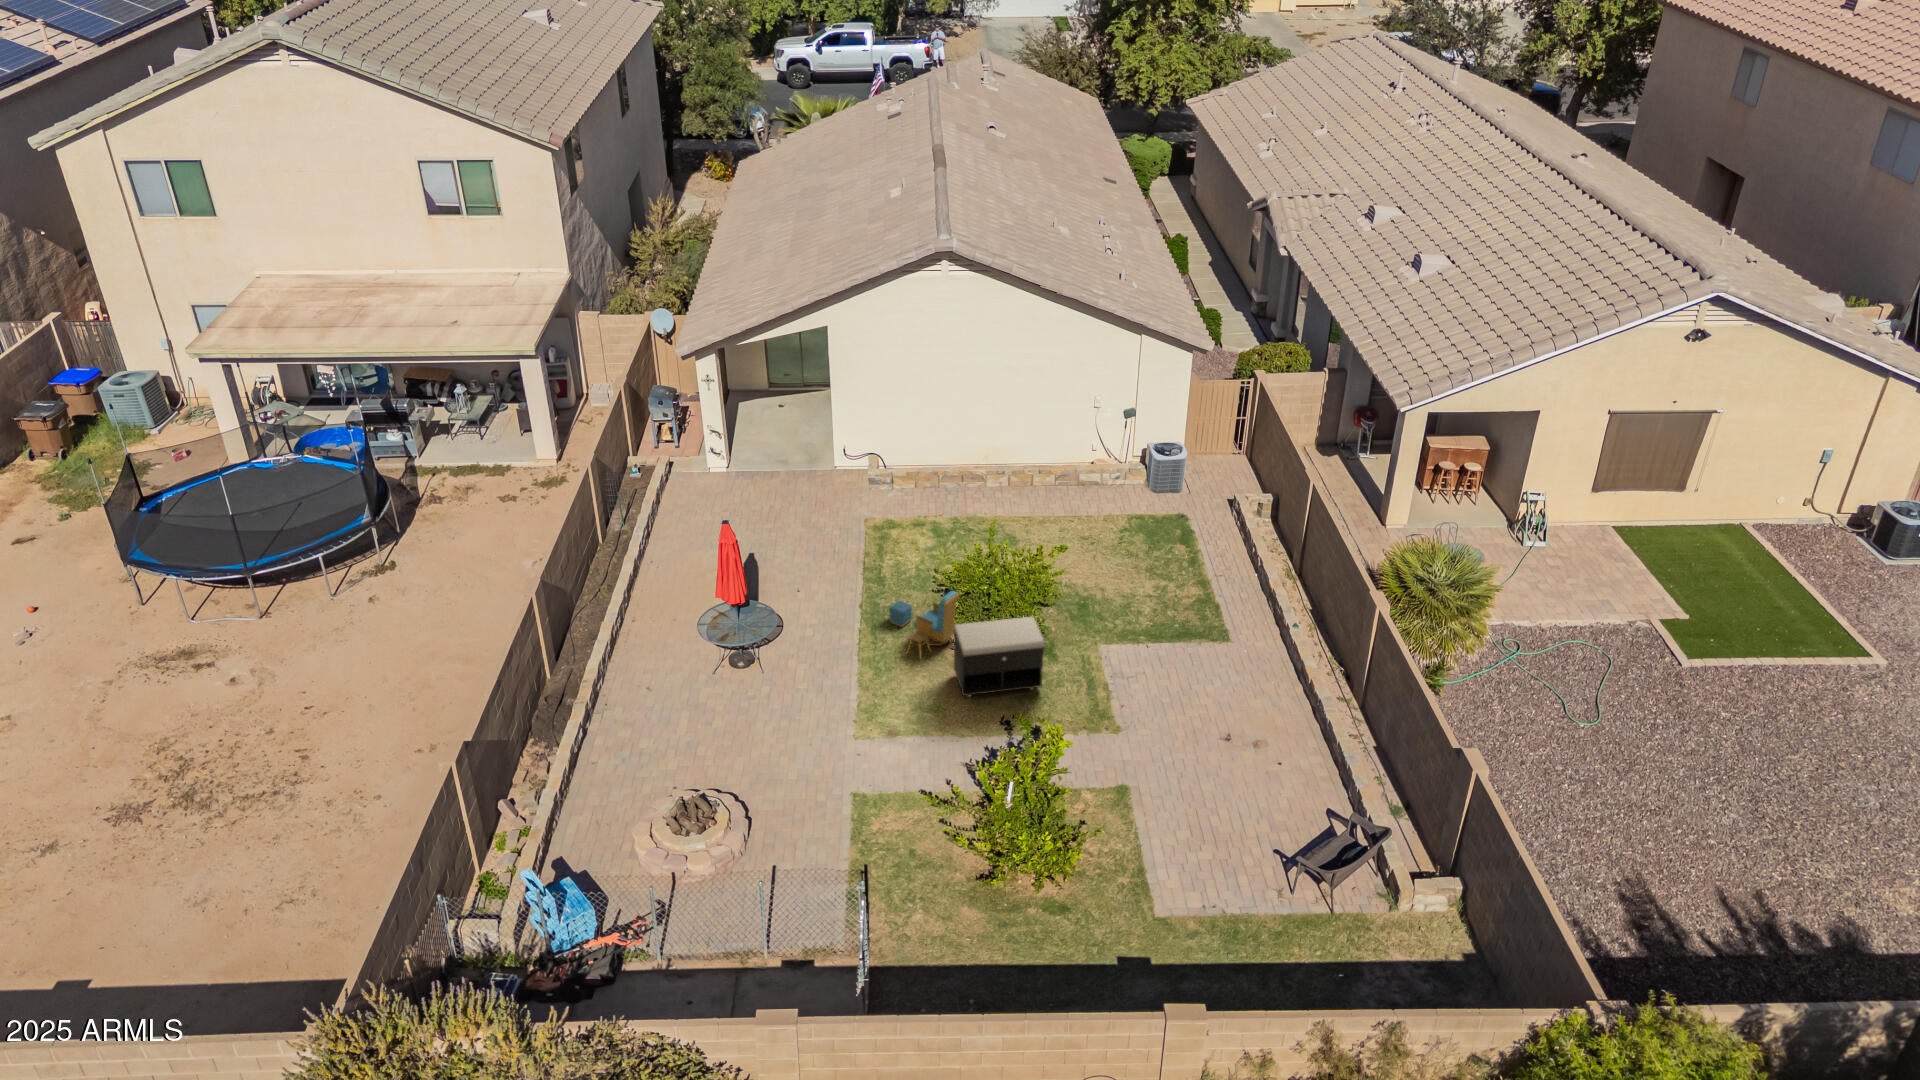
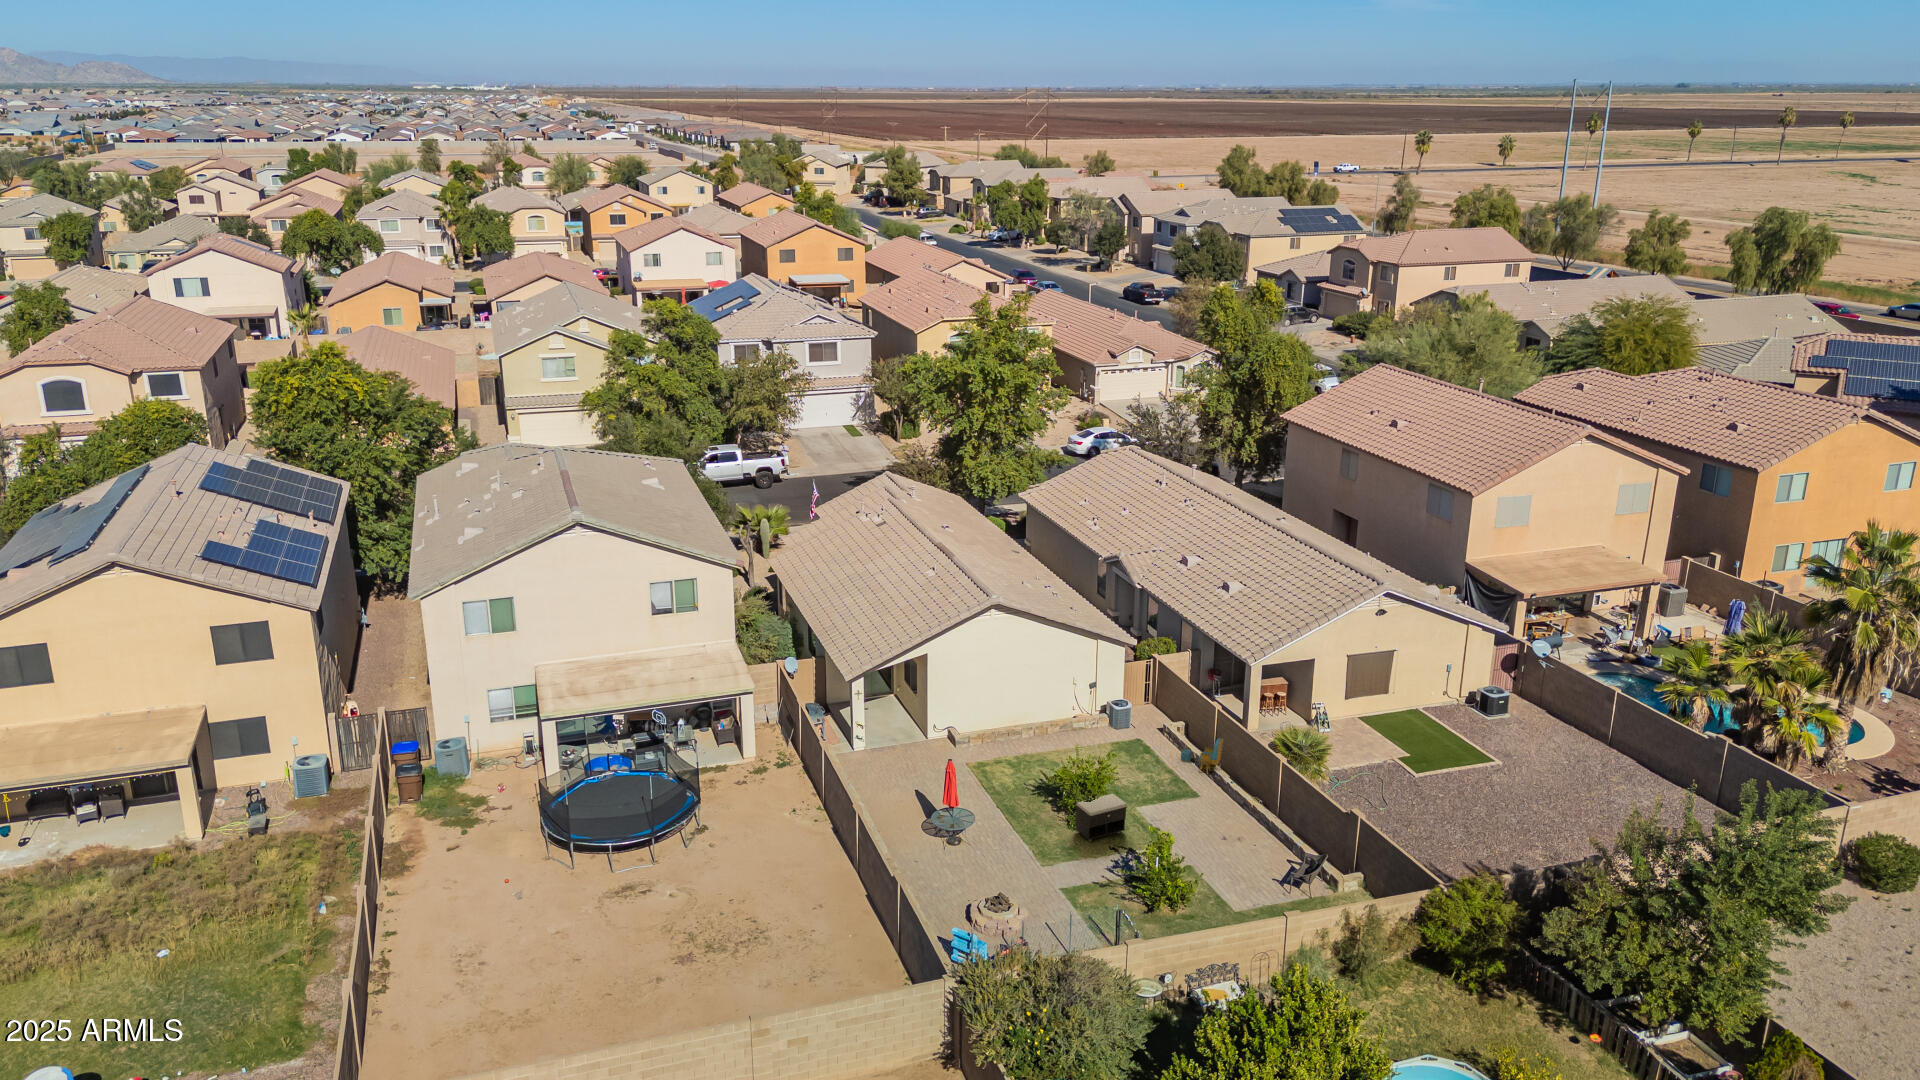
armchair: present [889,591,959,659] -> present [1181,738,1223,774]

